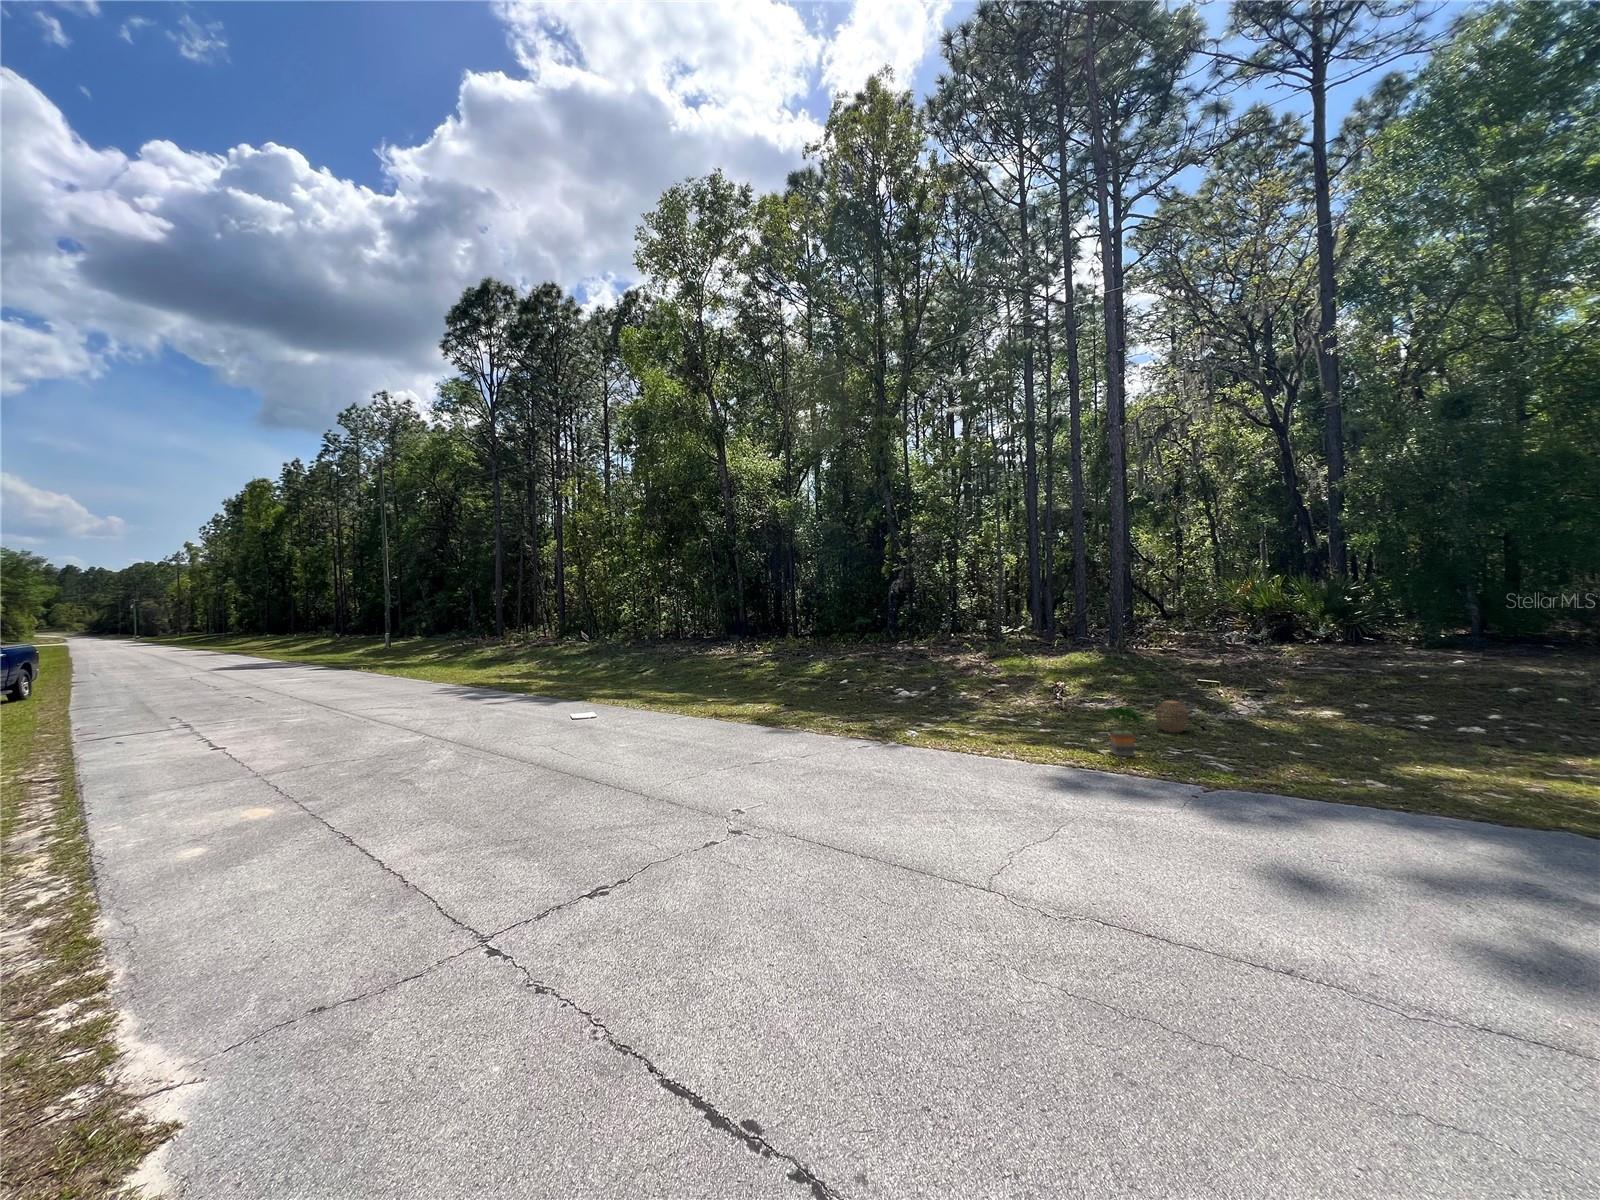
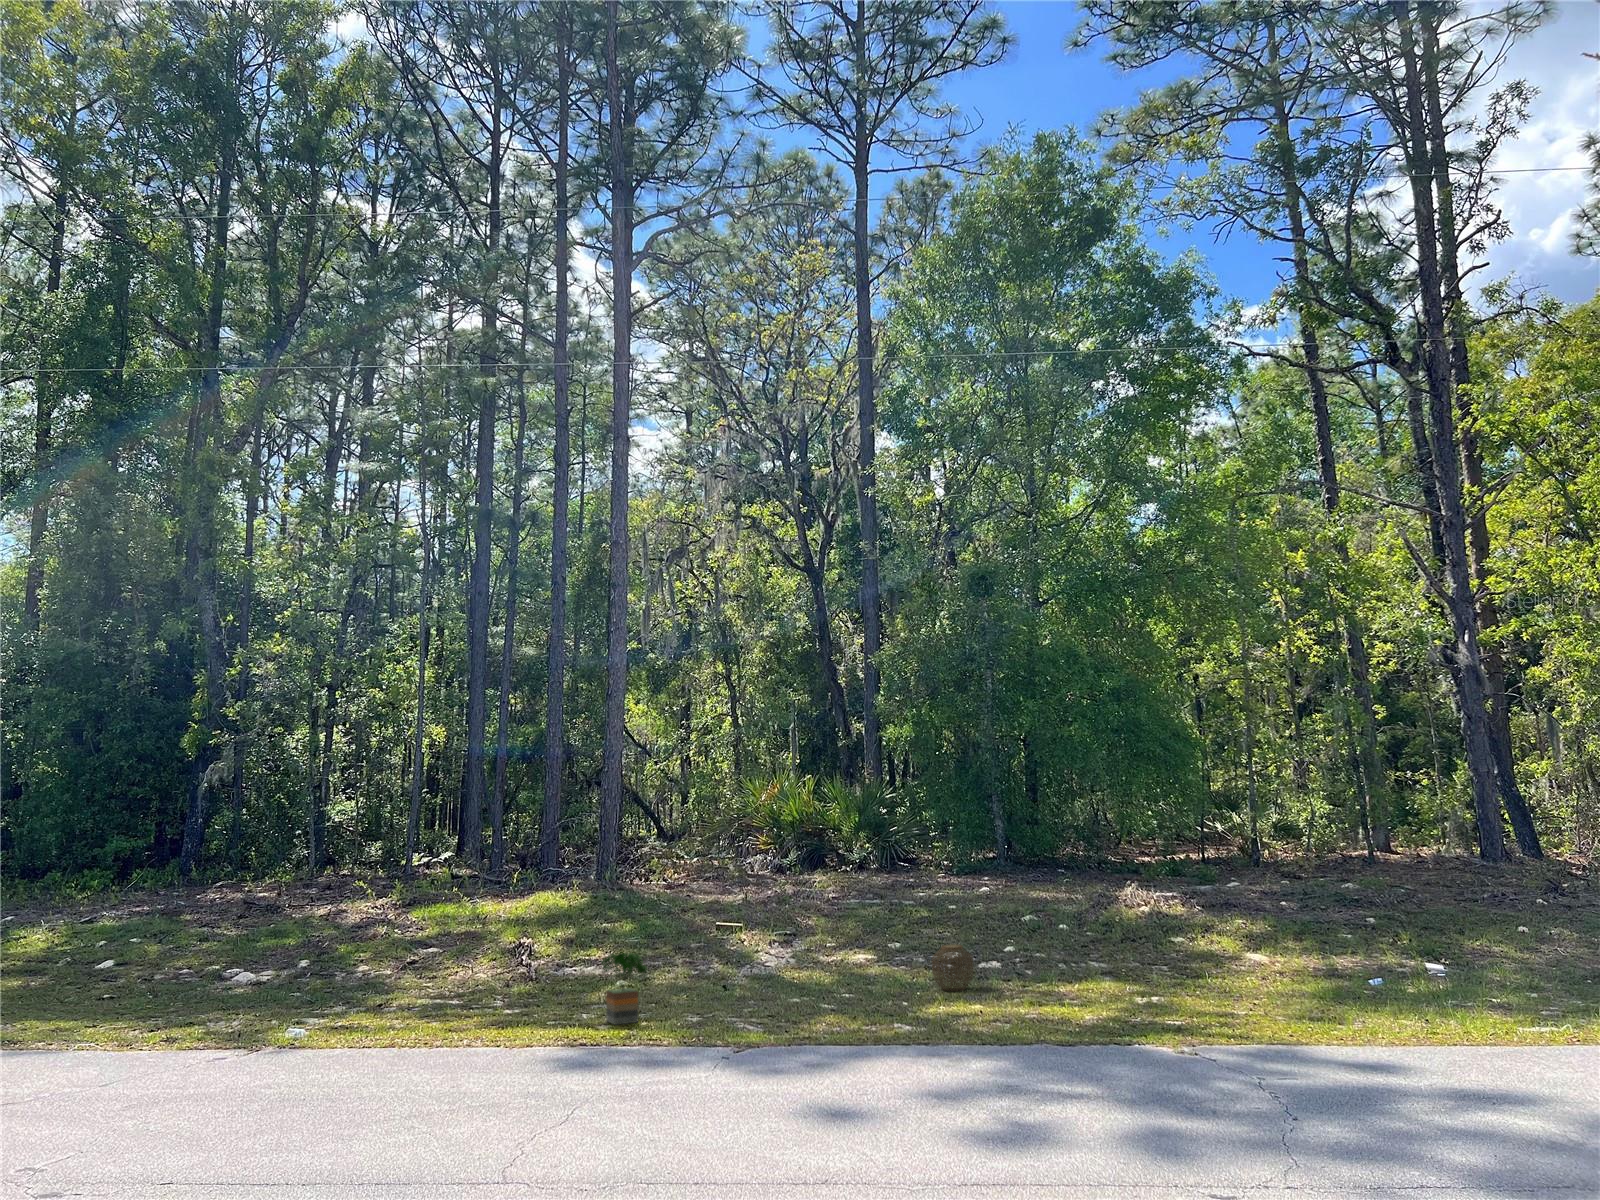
woven basket: present [1156,700,1188,732] -> present [932,944,973,991]

